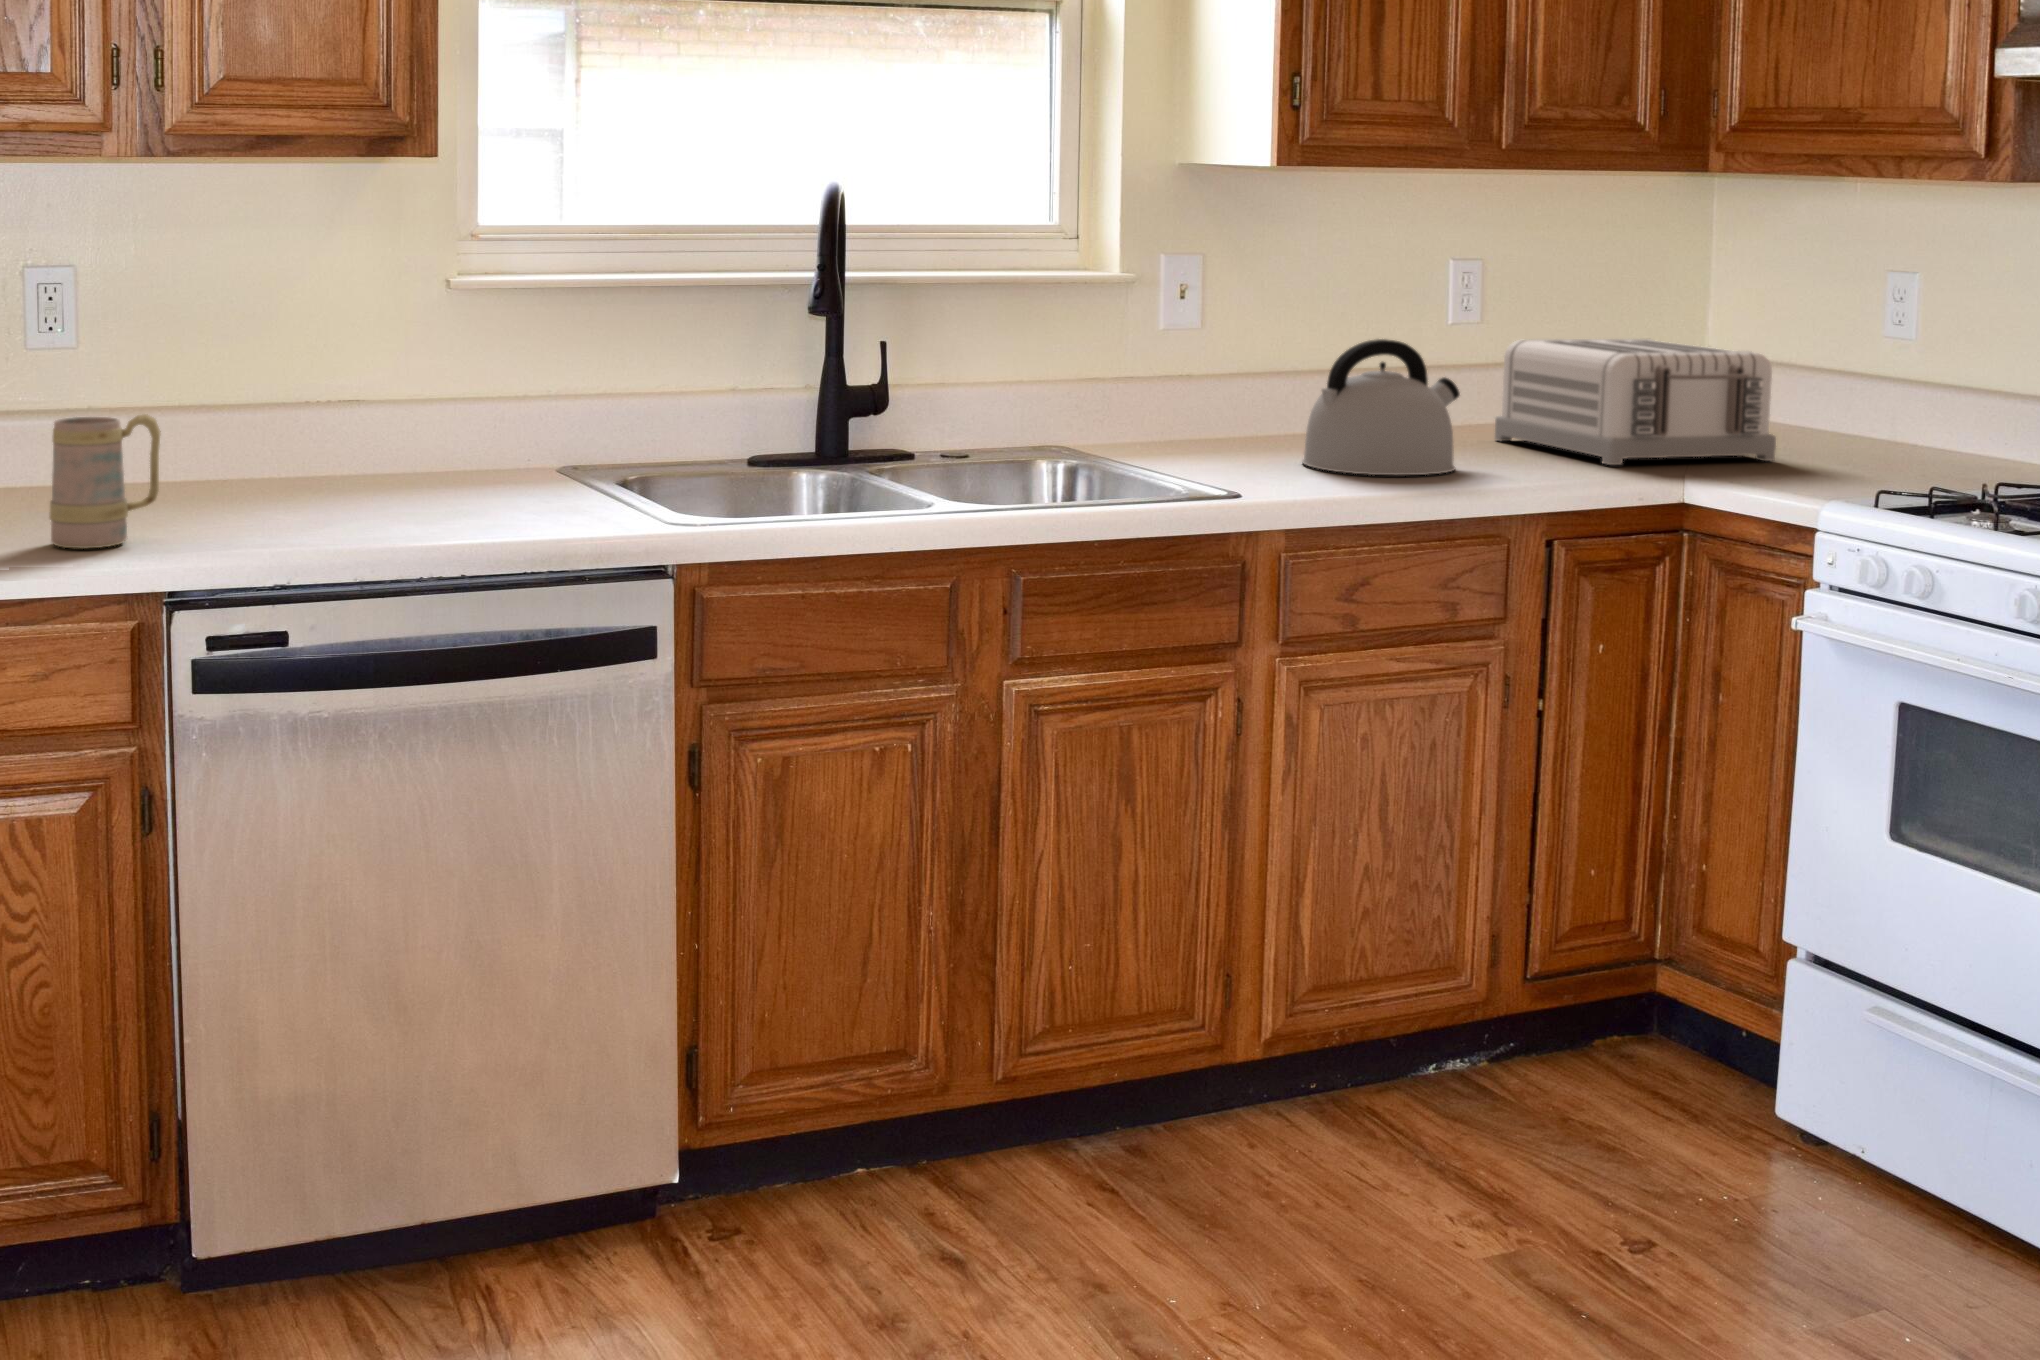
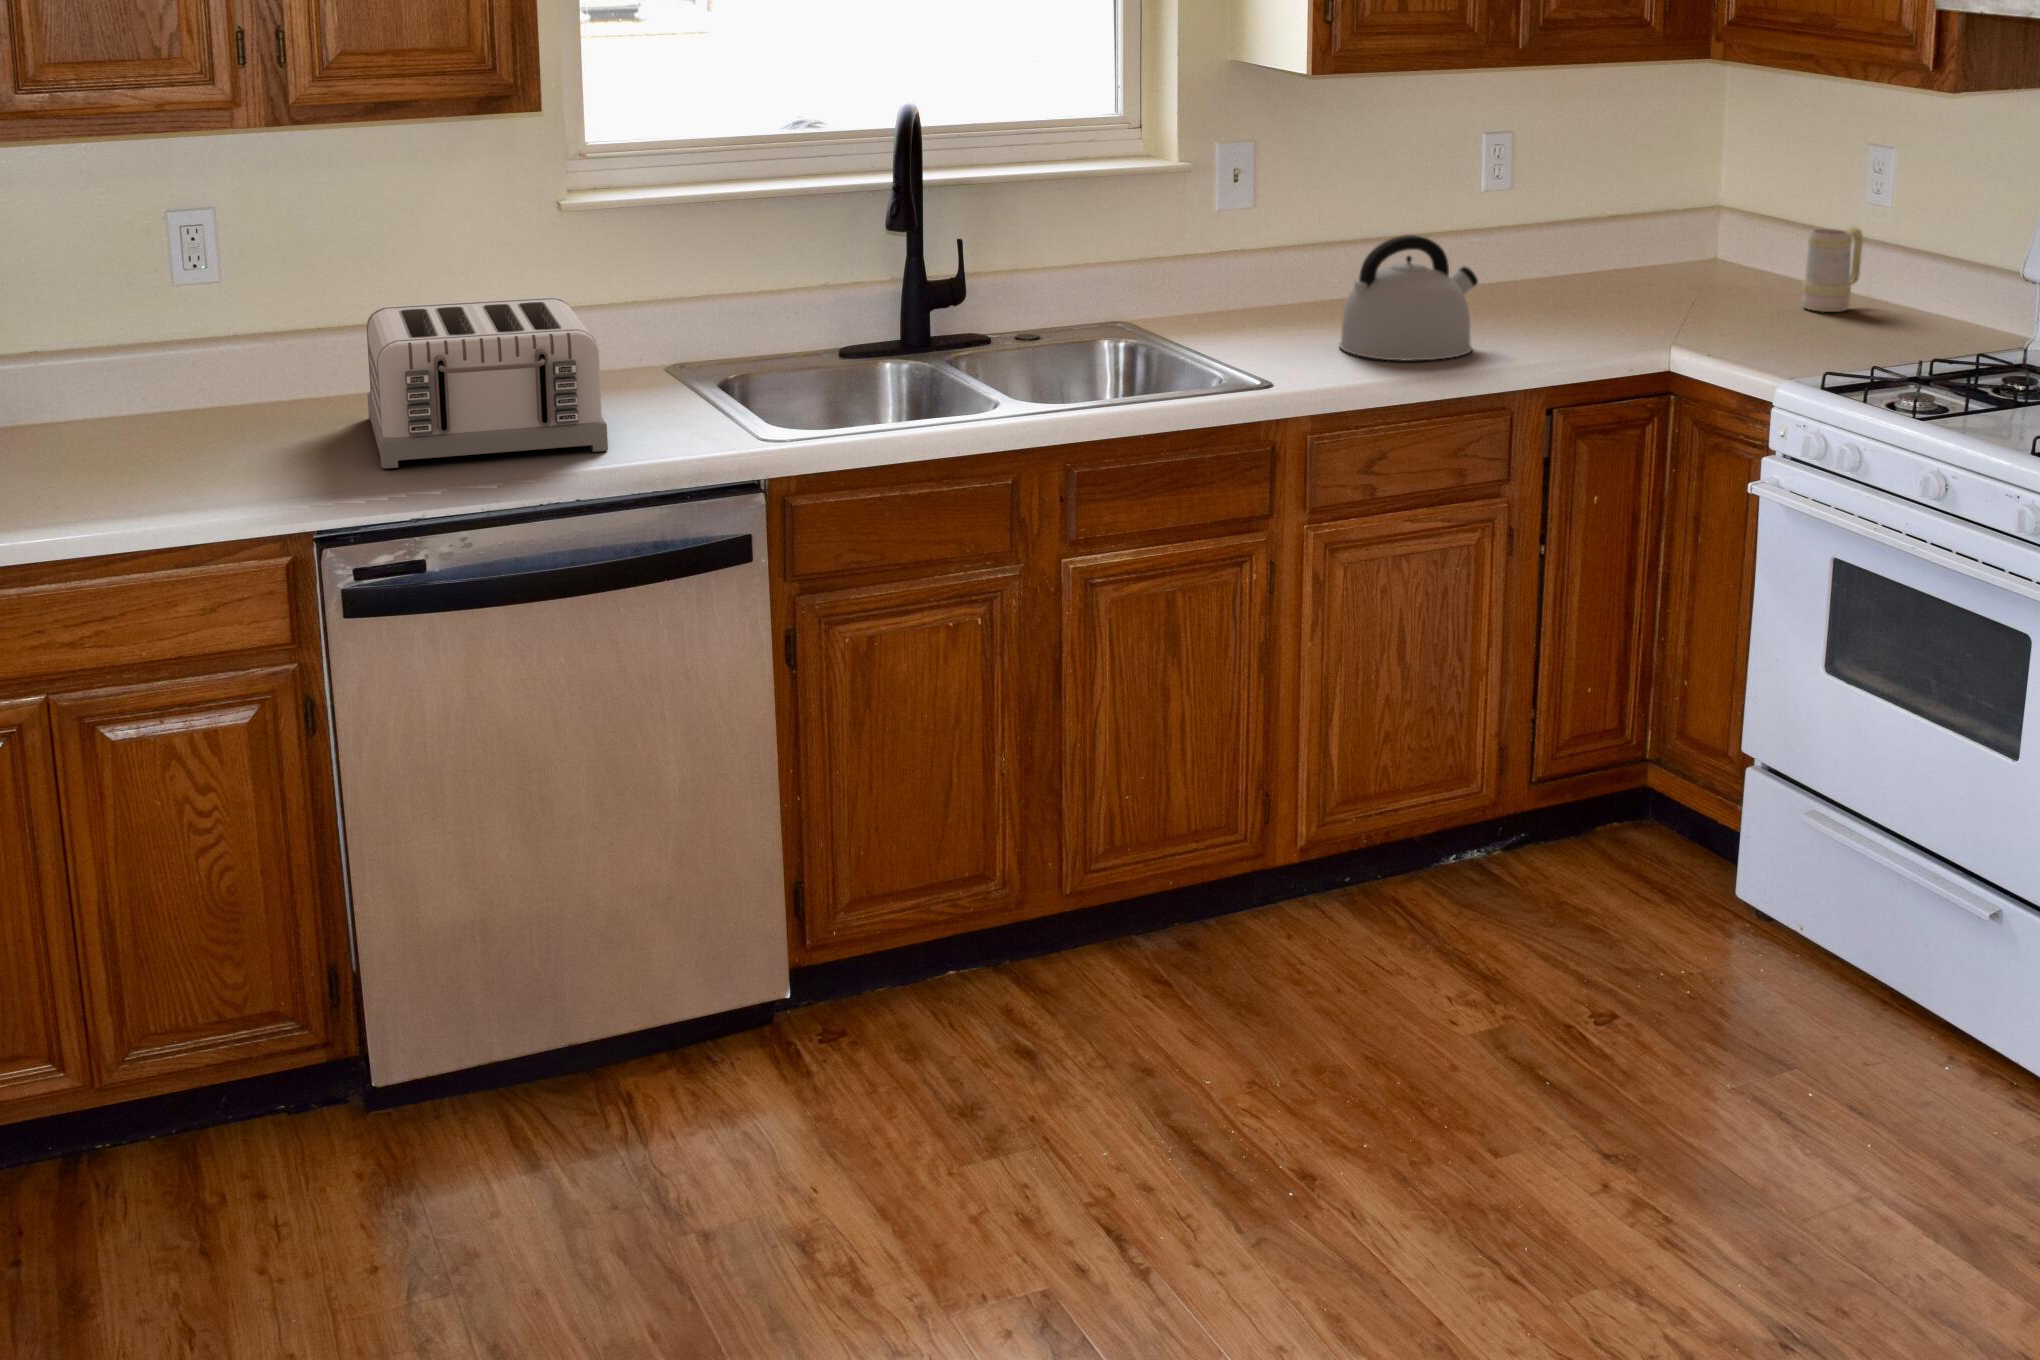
toaster: present [1495,339,1776,465] -> present [366,297,608,468]
mug: present [50,414,161,549] -> present [1802,227,1863,312]

